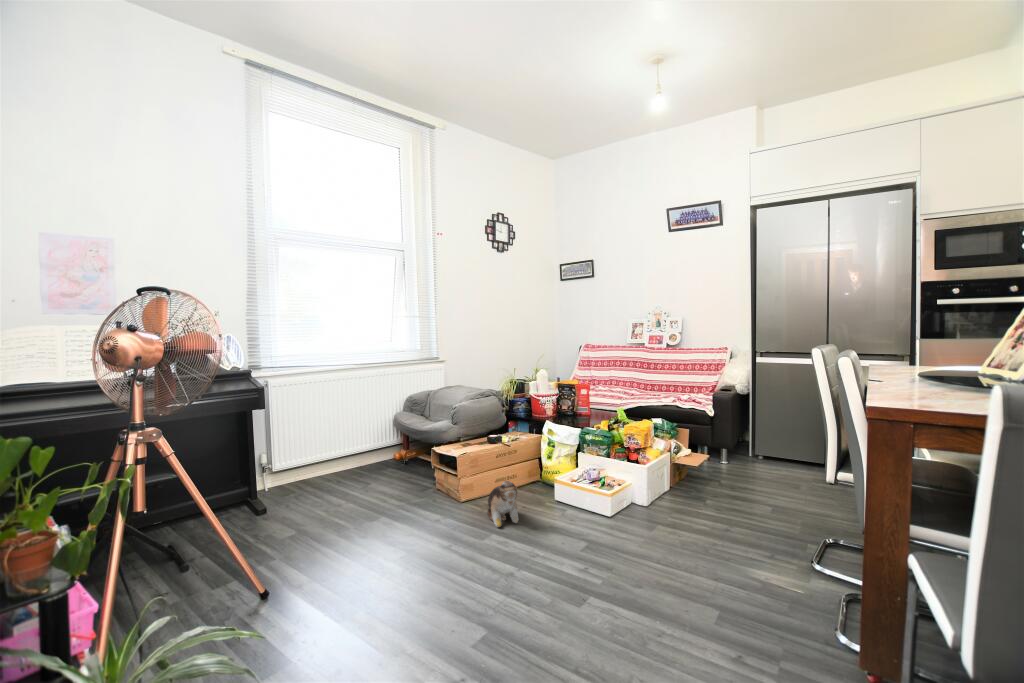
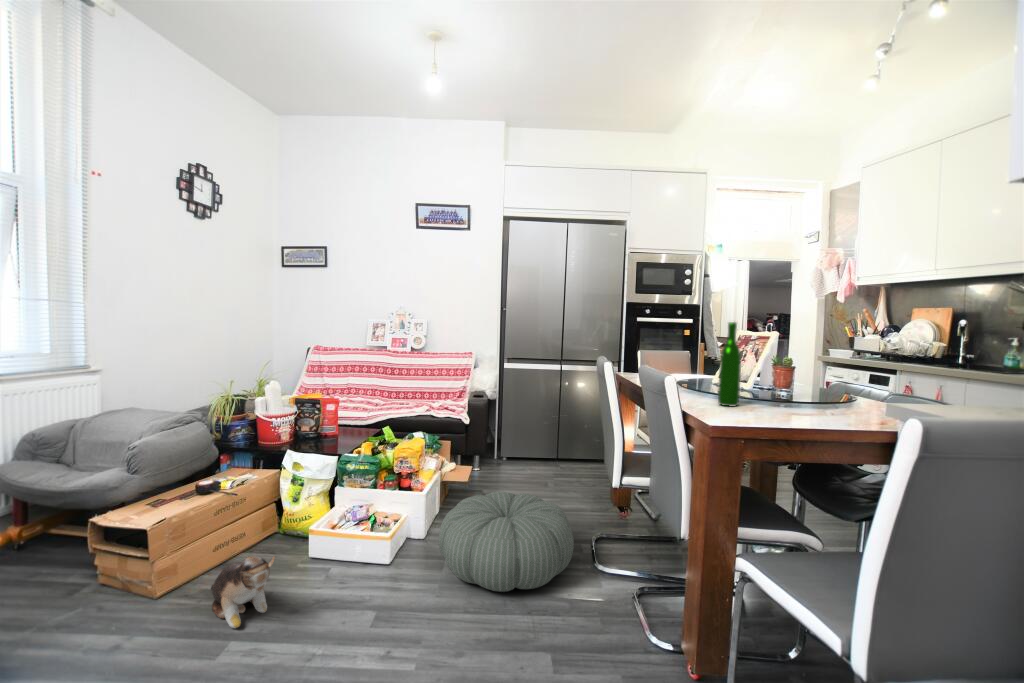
wine bottle: none [934,293,964,390] -> present [718,322,741,406]
pouf: none [649,472,784,559] -> present [439,492,574,592]

